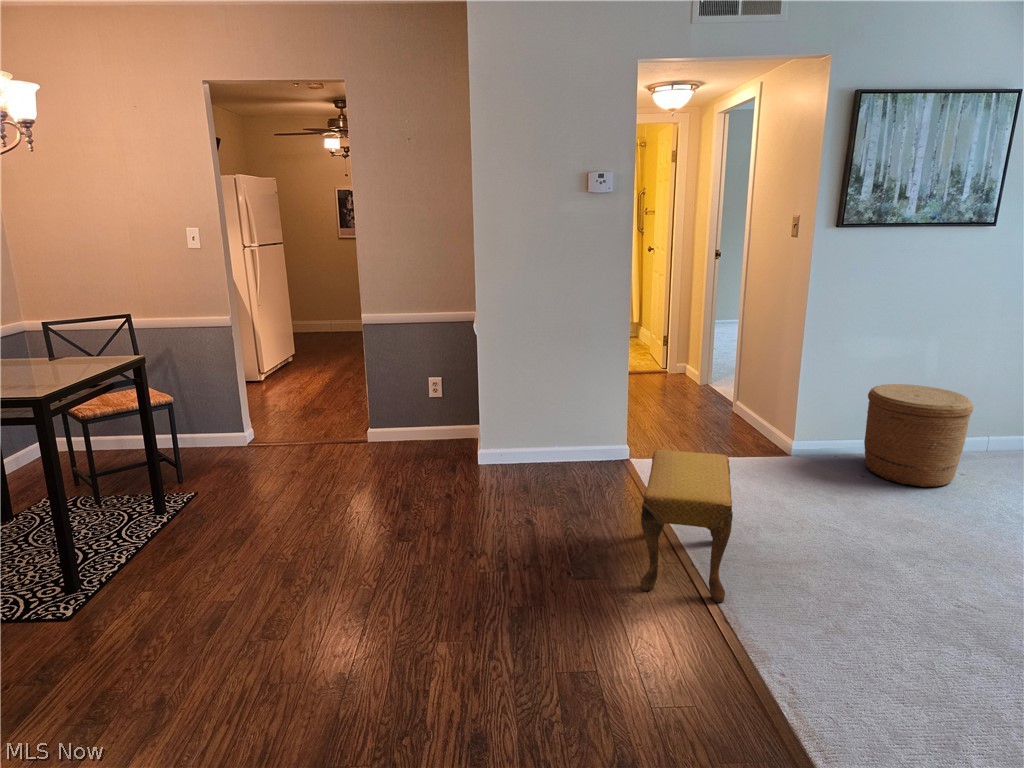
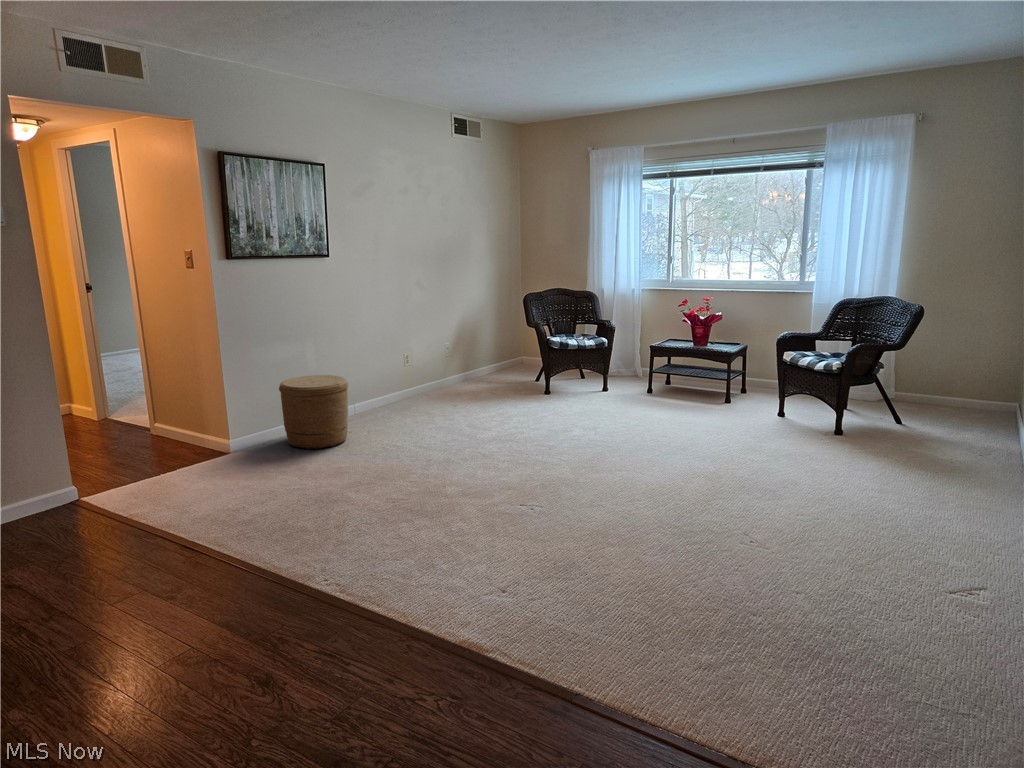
footstool: present [641,450,733,603] -> none [152,454,259,583]

